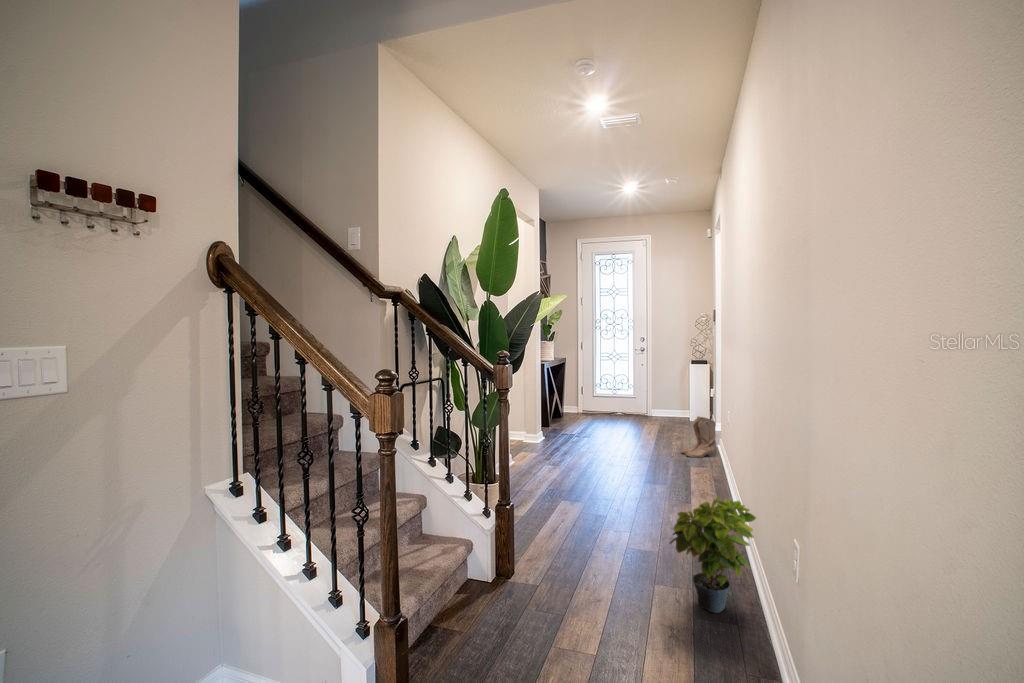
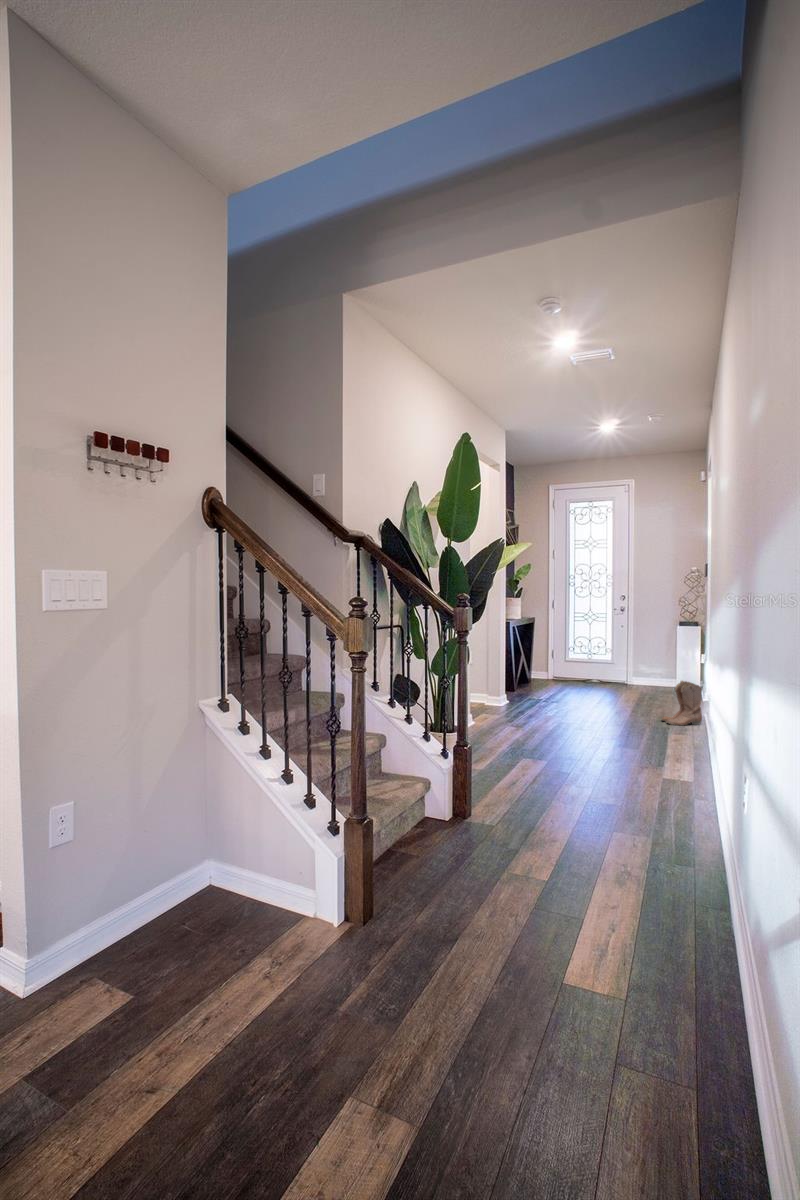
potted plant: present [669,496,756,613] -> none [627,739,721,858]

